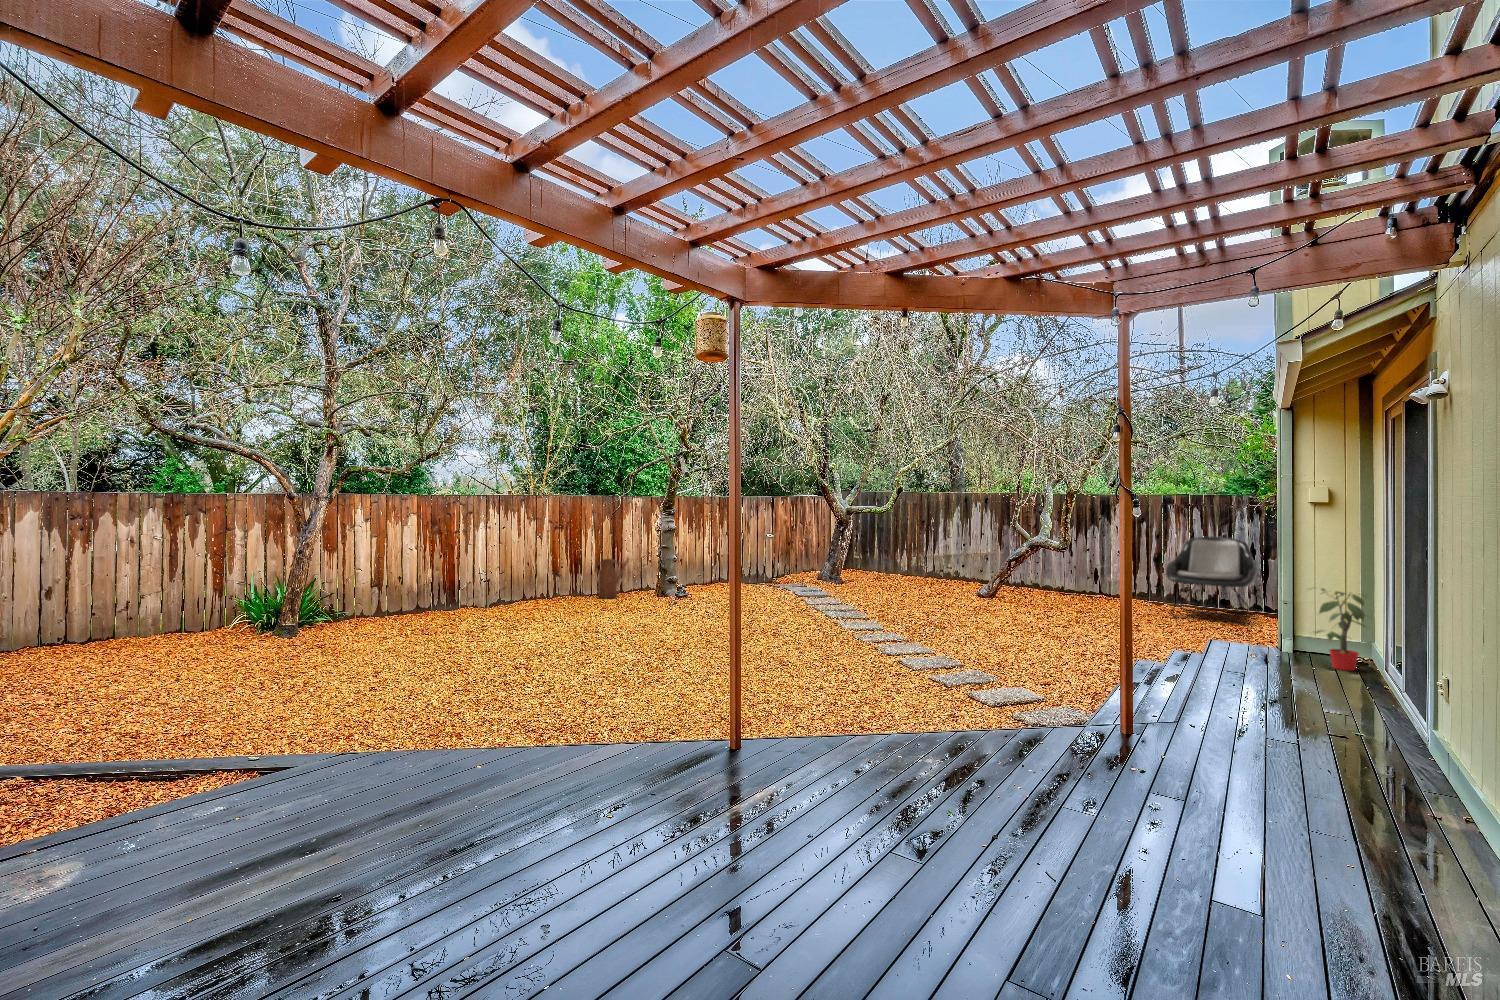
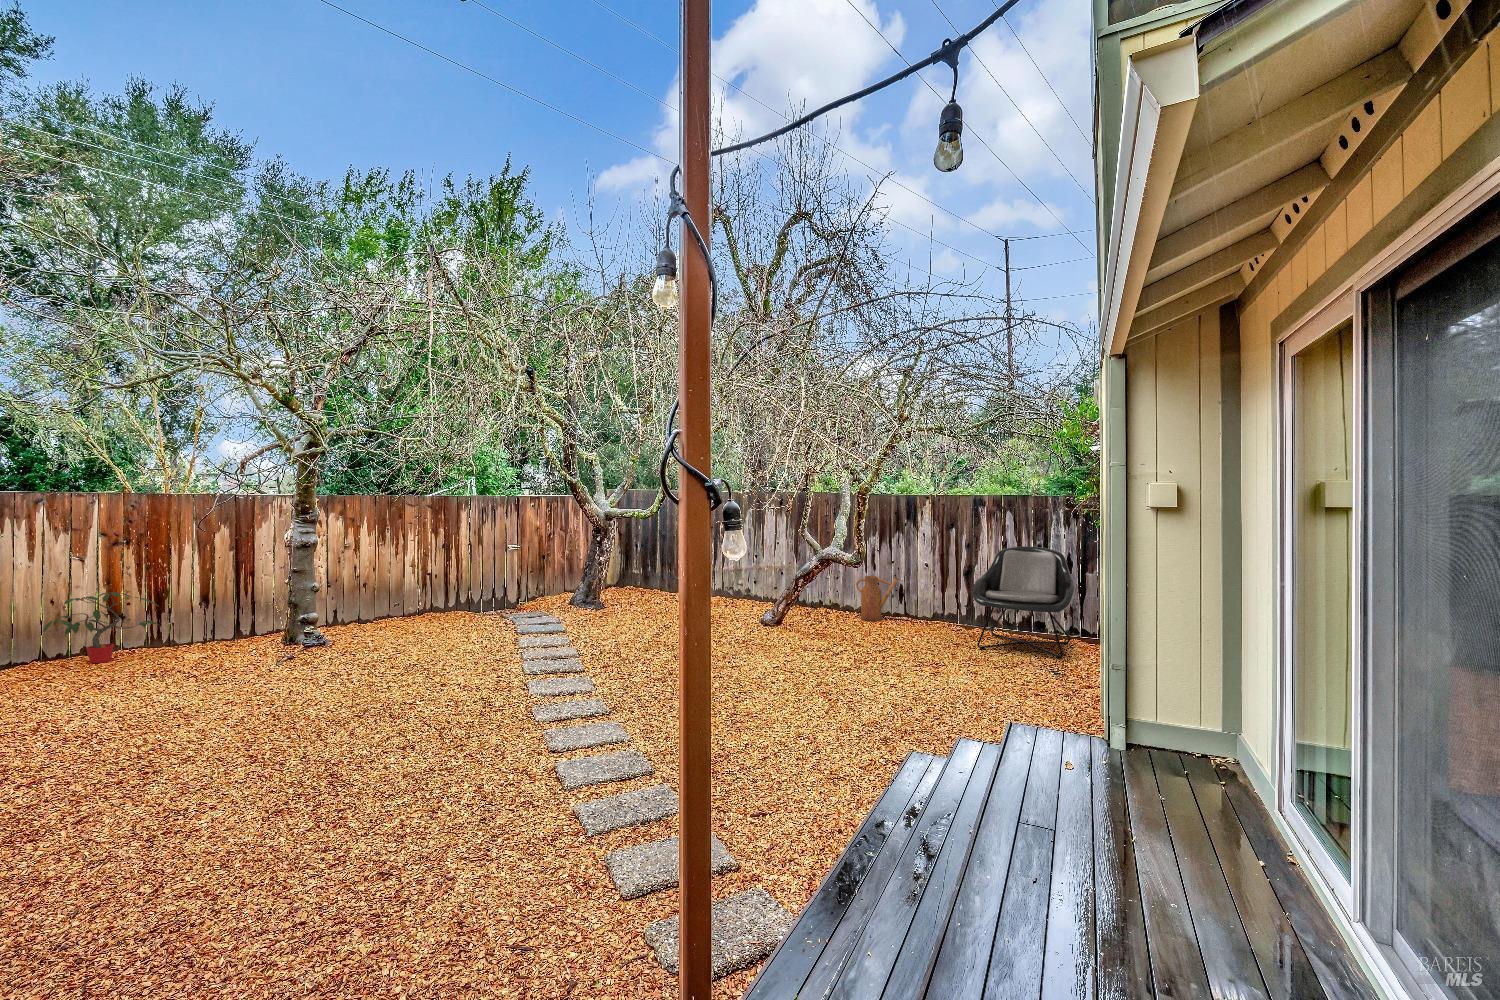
watering can: present [594,558,629,598] -> present [856,576,898,621]
potted plant: present [1313,589,1366,671] -> present [43,592,158,663]

